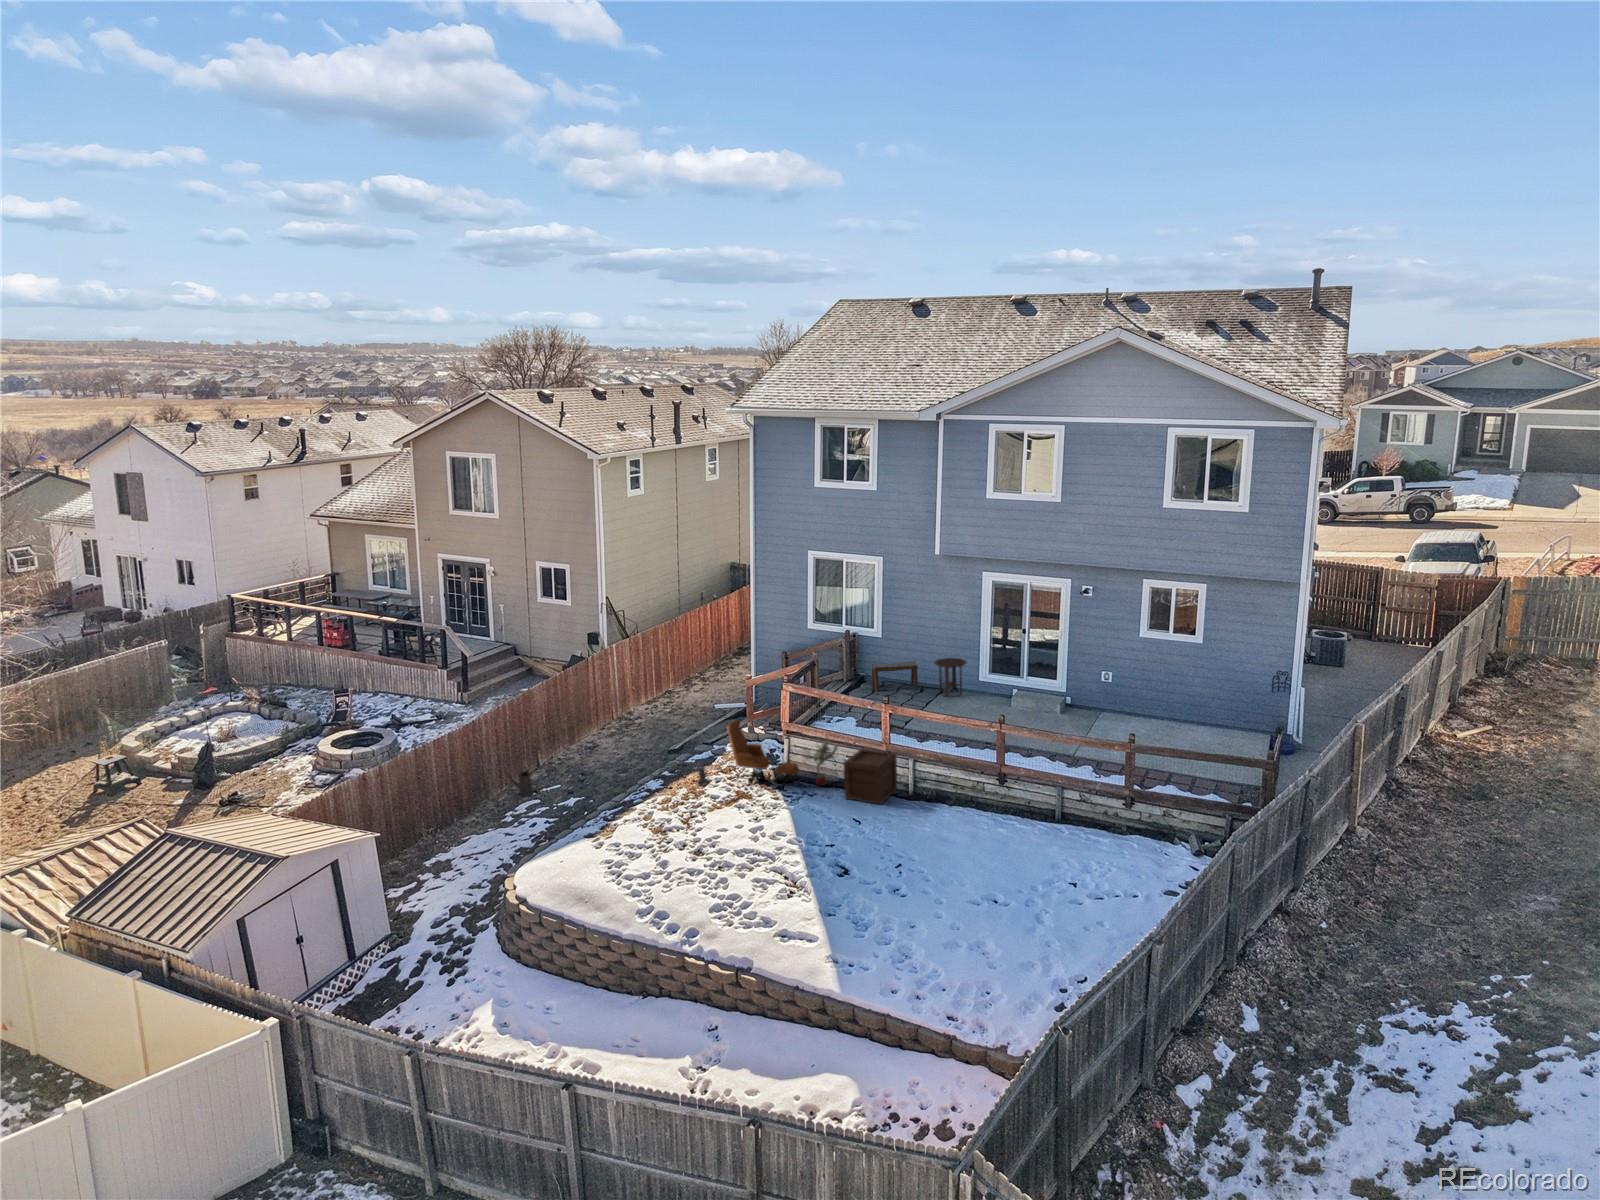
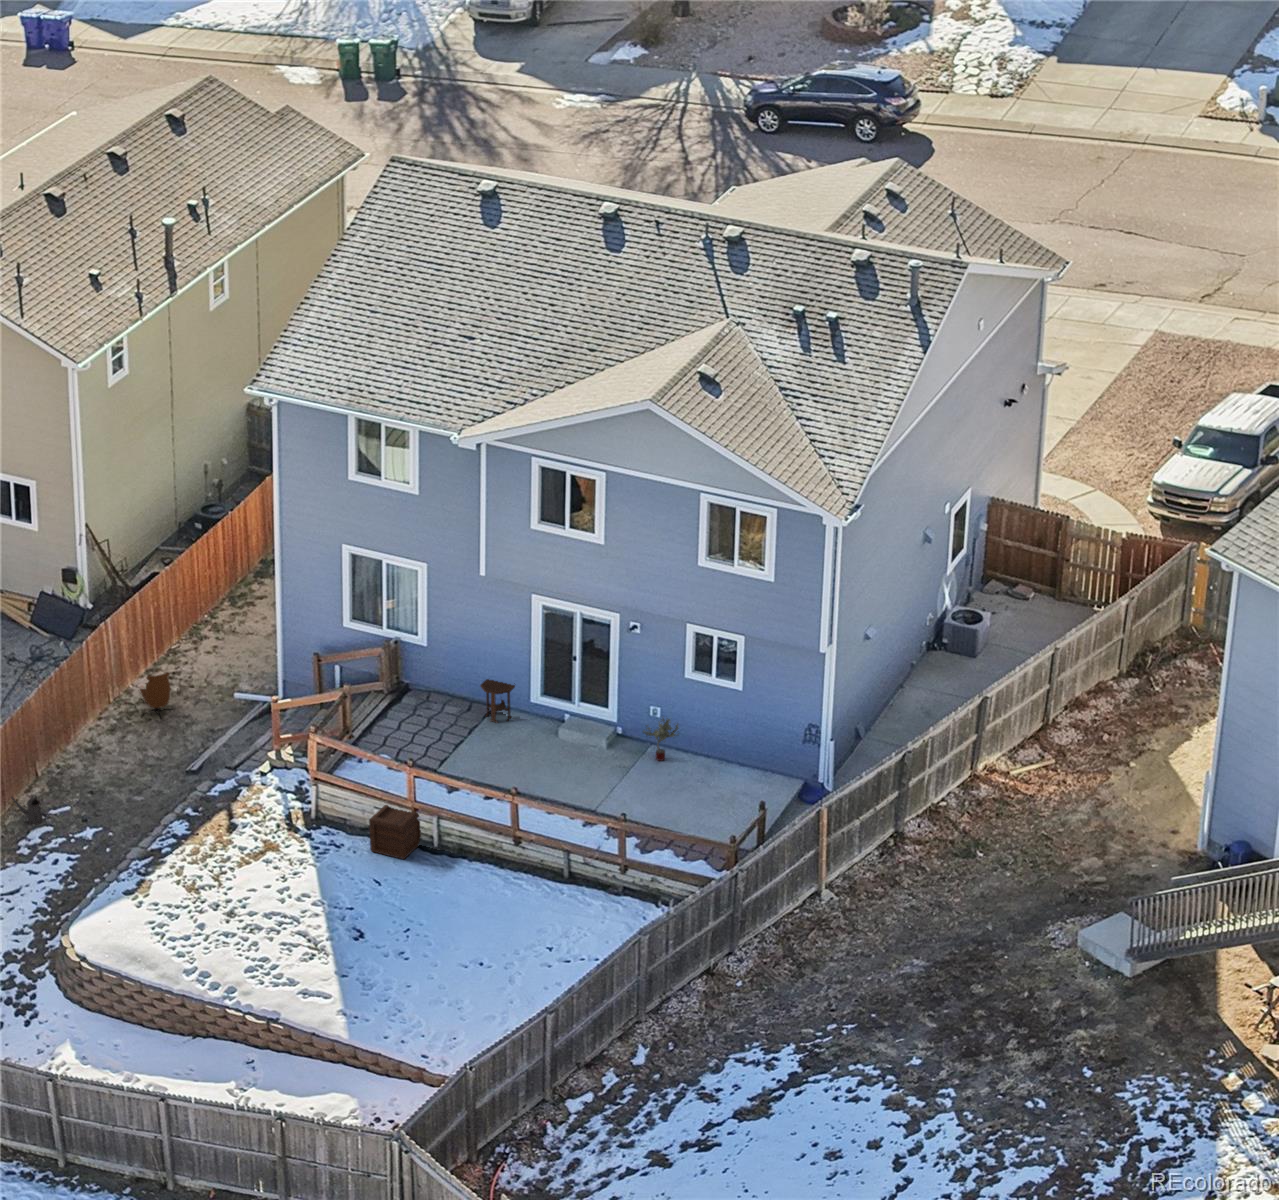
bench: present [872,661,918,692] -> none [414,676,464,712]
lounge chair: present [727,720,799,782] -> present [140,672,171,718]
potted tree: present [803,737,838,786] -> present [643,718,678,761]

